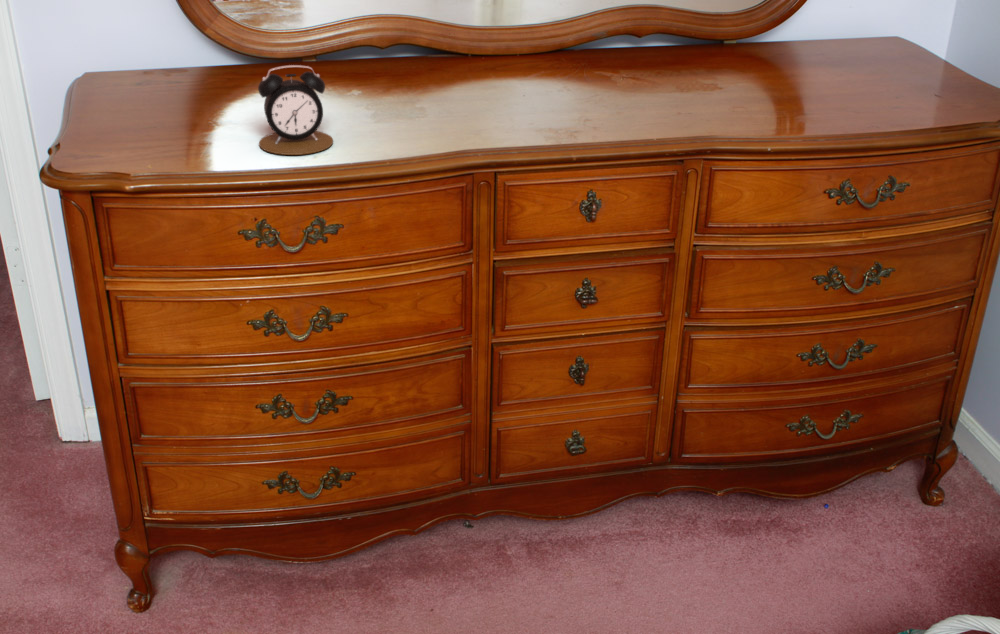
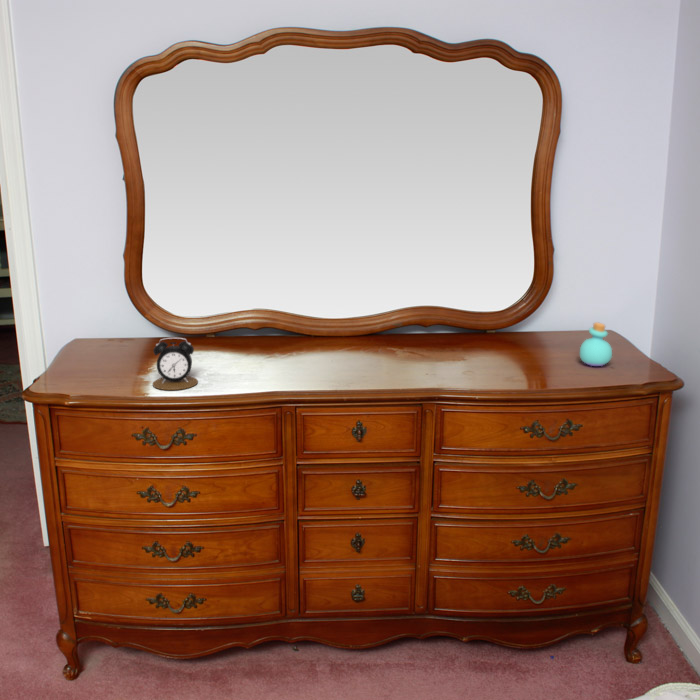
perfume bottle: none [893,23,944,91] -> present [580,322,612,366]

